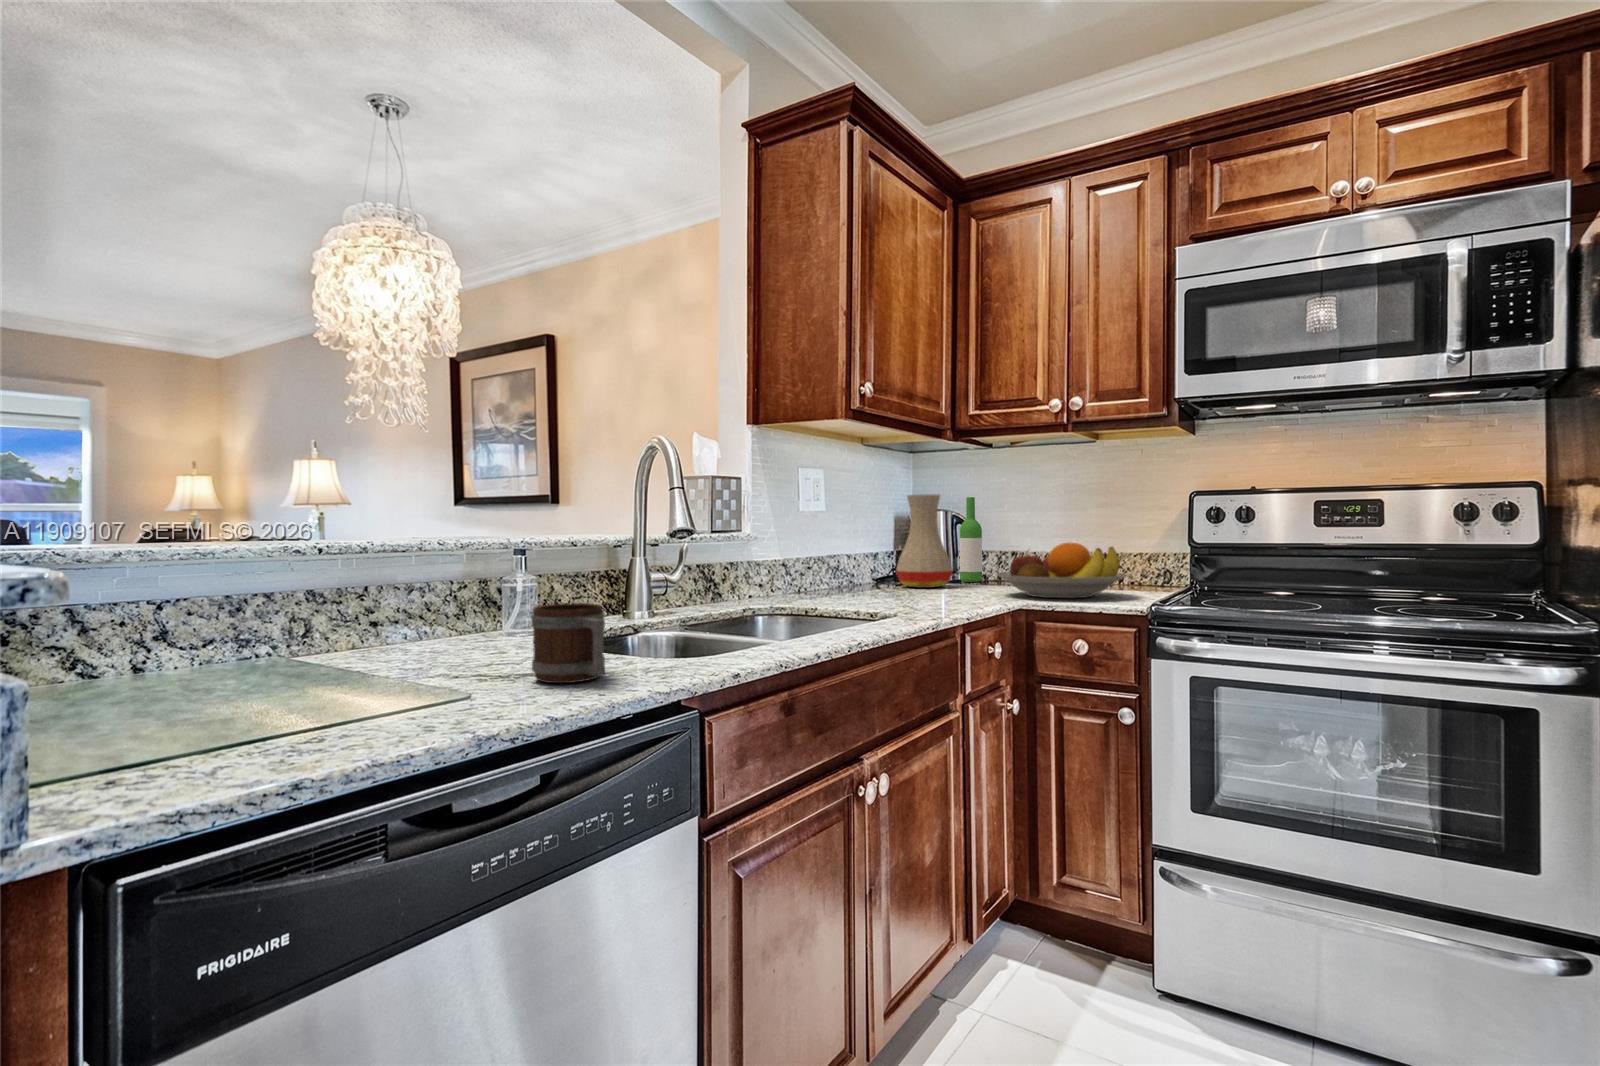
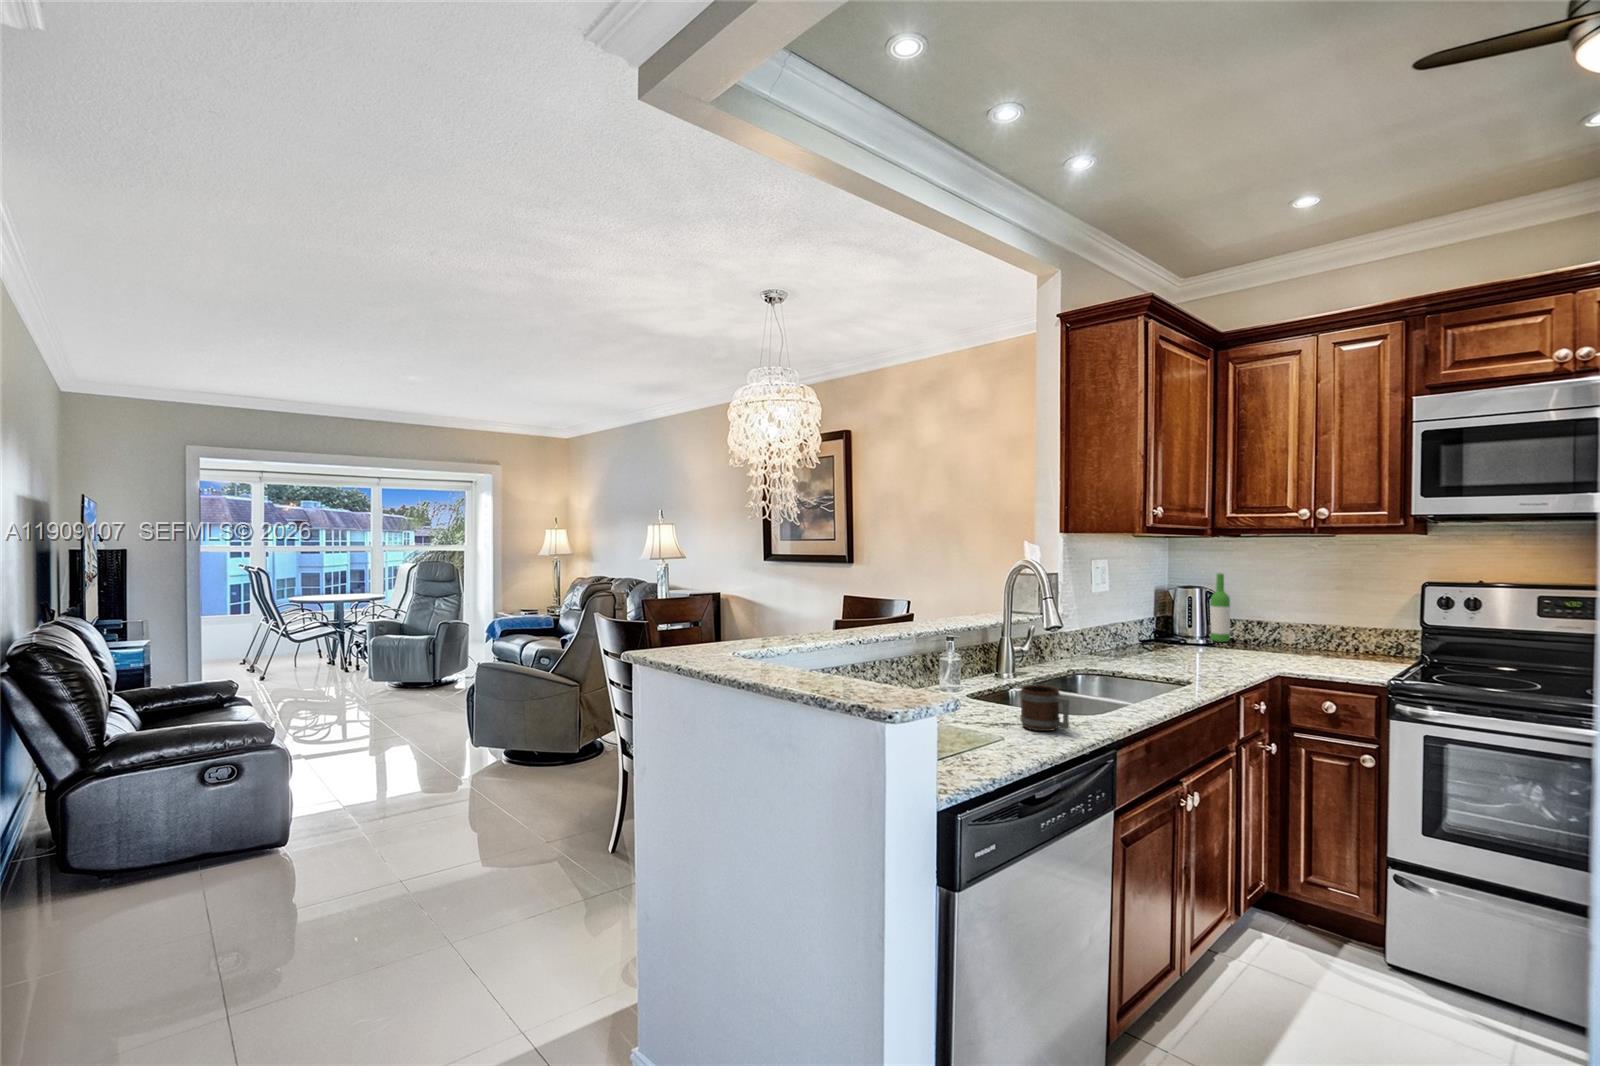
vase: present [896,494,953,588] -> none [1160,575,1209,648]
fruit bowl: present [996,543,1127,598] -> none [1253,625,1367,668]

